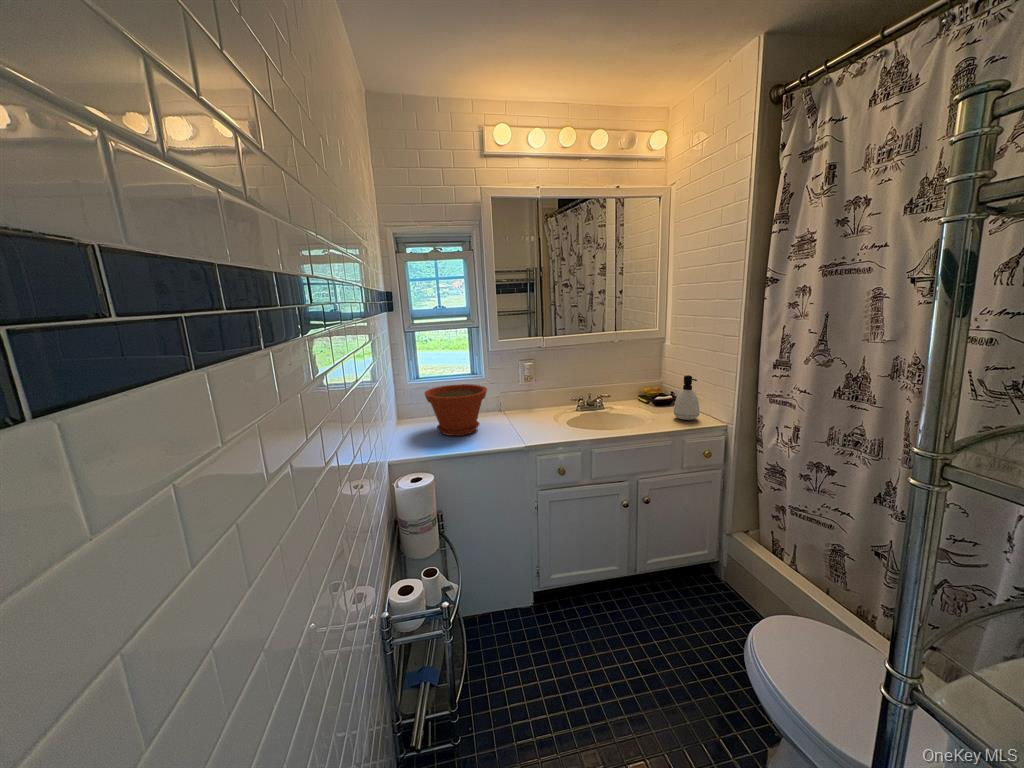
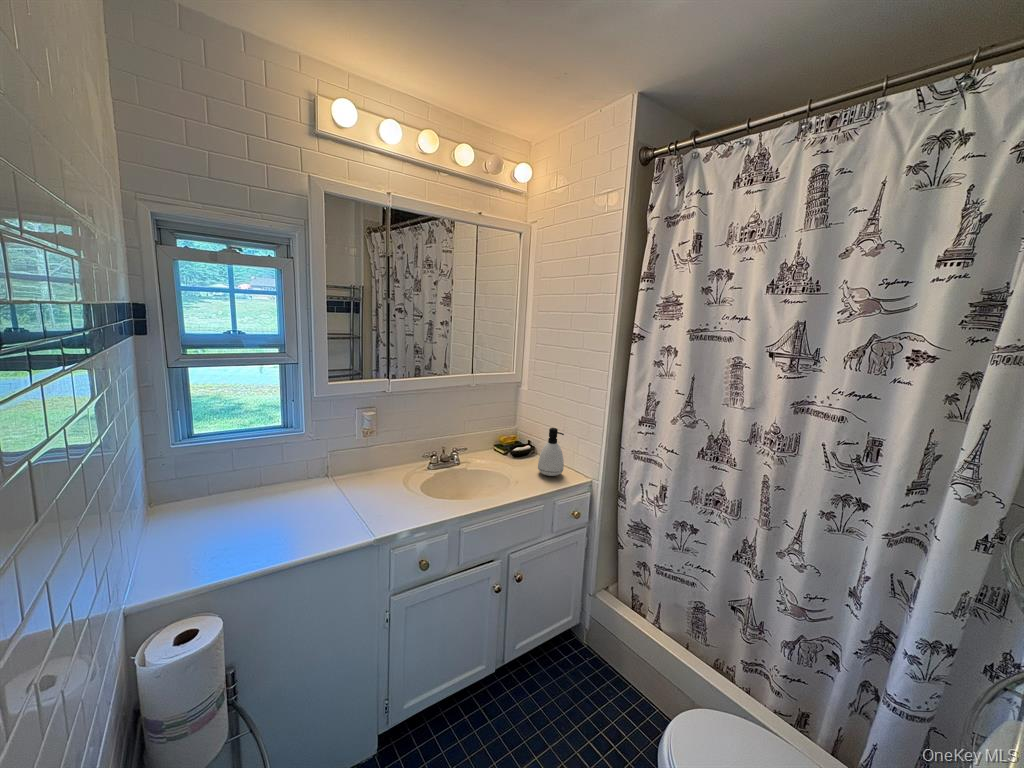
plant pot: present [425,384,487,436] -> none [204,446,314,531]

